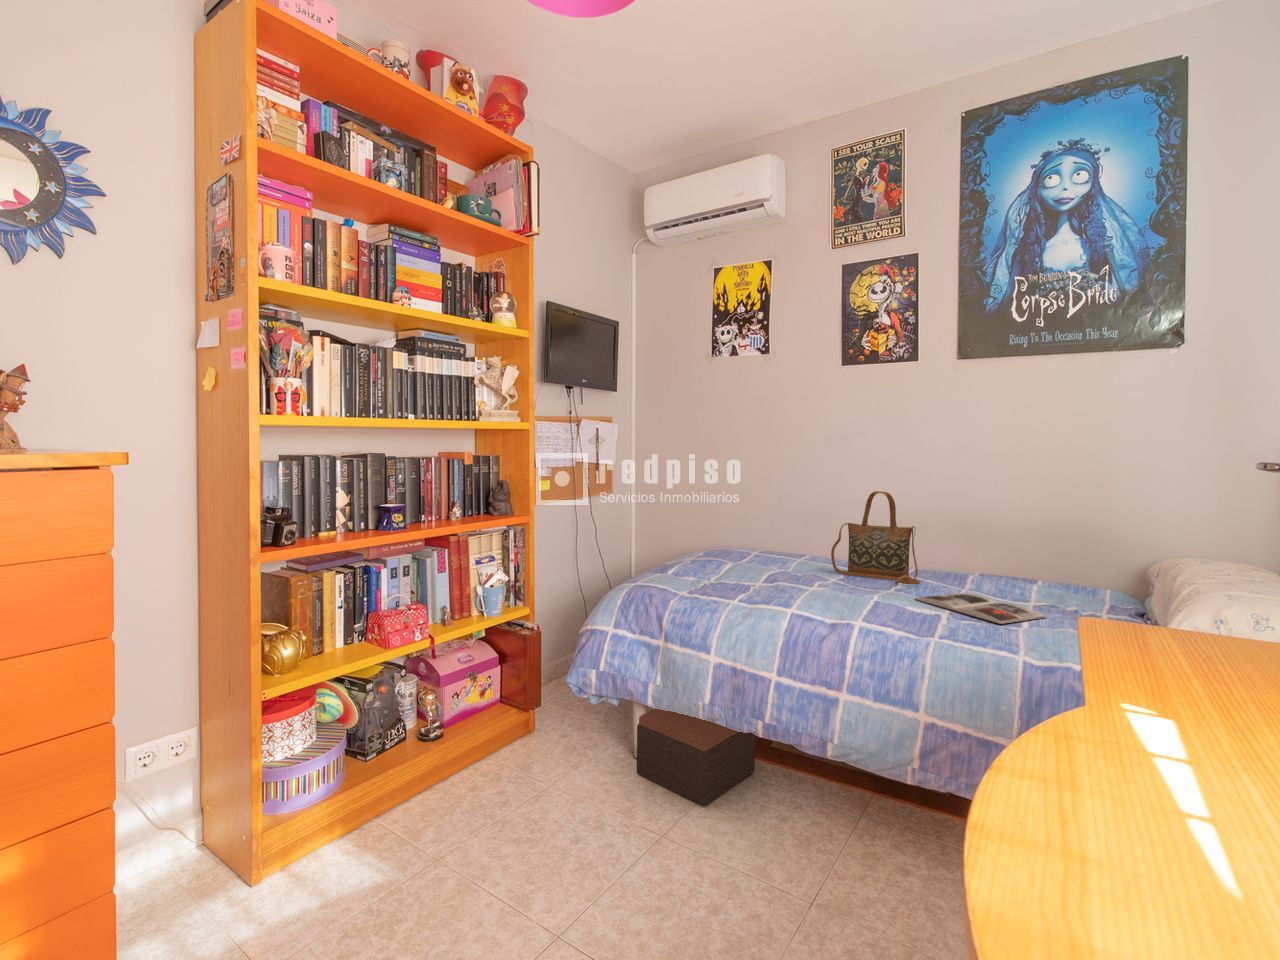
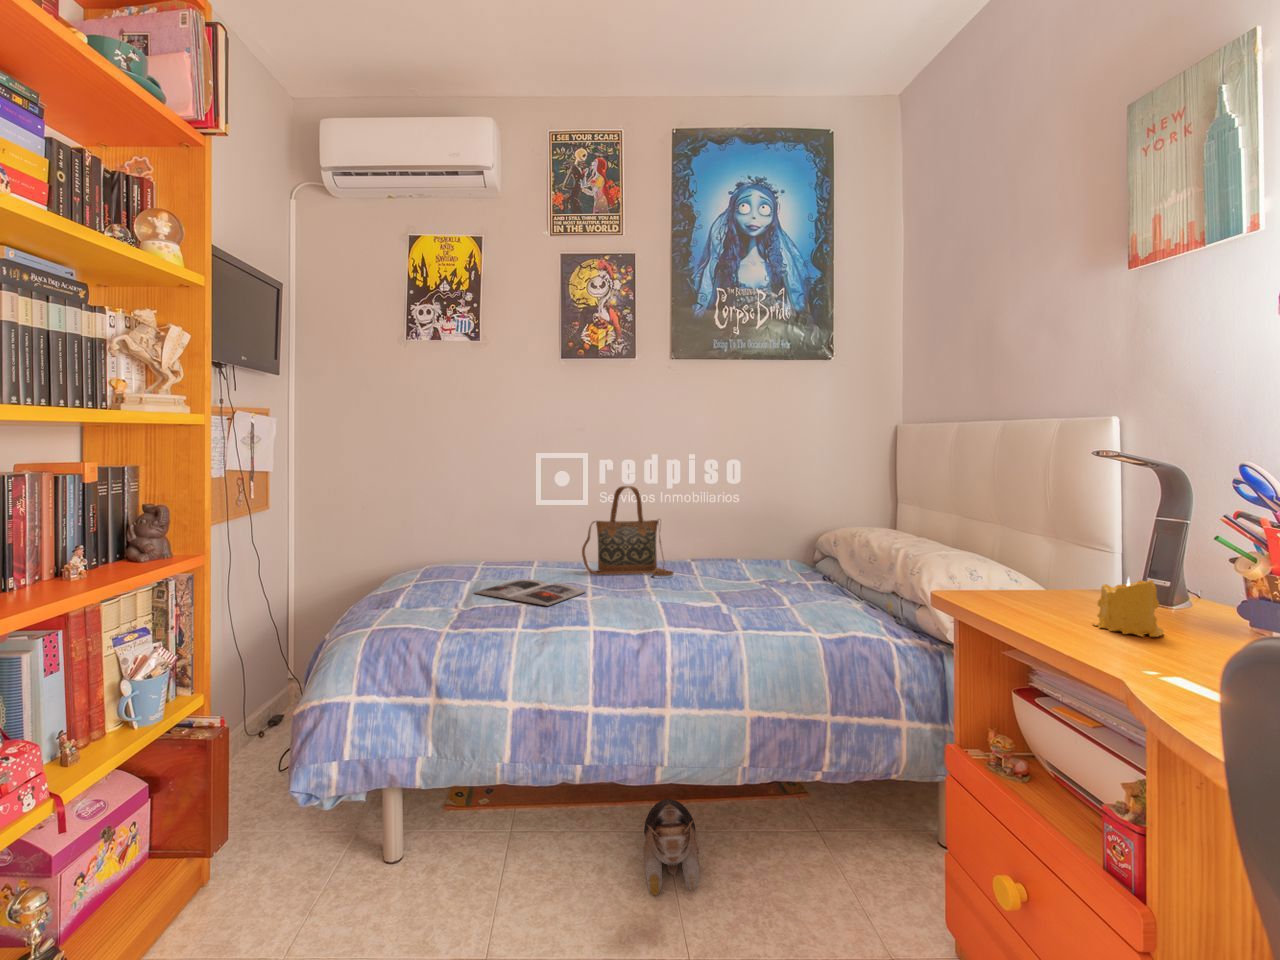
magazine: present [915,593,1046,624] -> present [475,579,586,606]
candle: none [1148,608,1225,677] -> present [1092,578,1164,637]
footstool: present [637,709,755,806] -> none [399,750,544,894]
plush toy: none [799,773,873,861] -> present [644,799,699,896]

